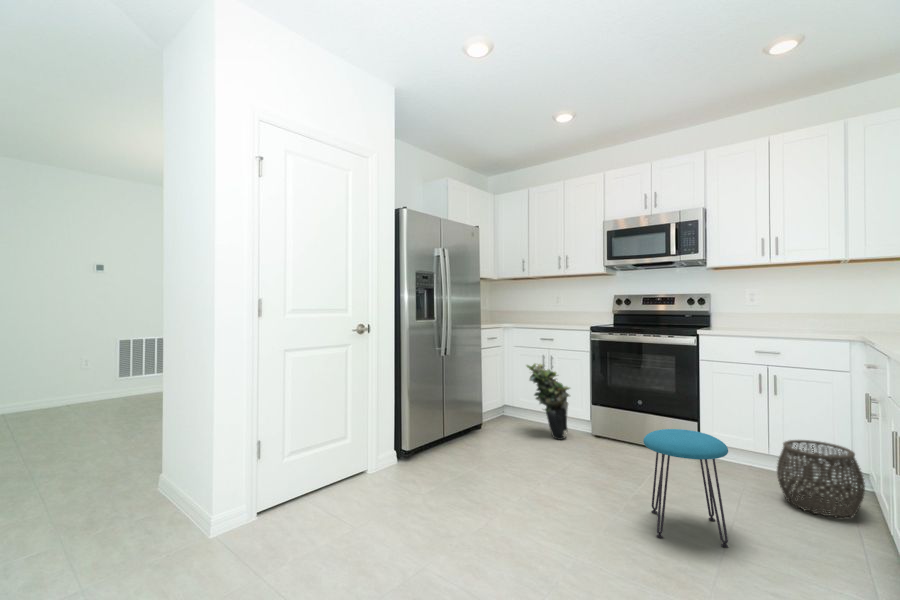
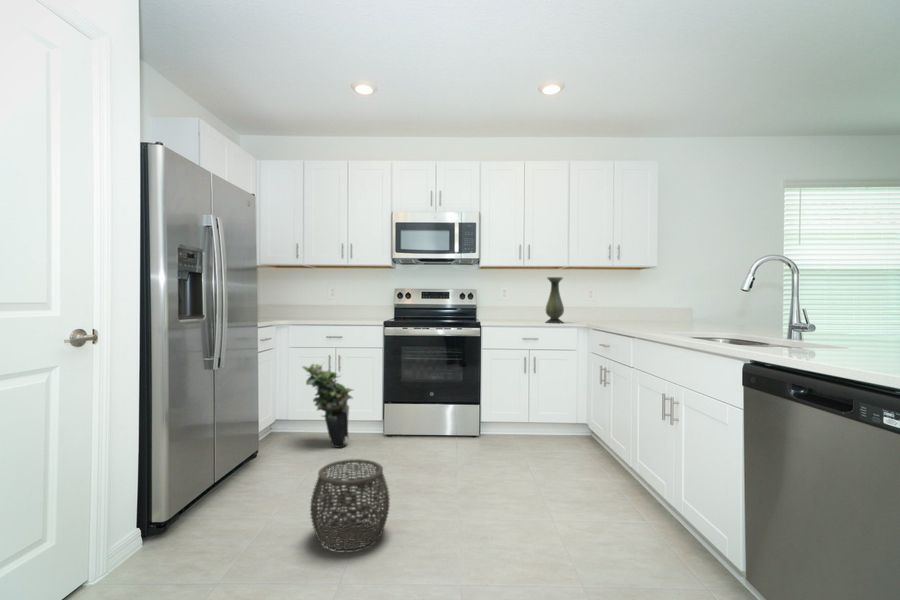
vase: none [792,272,820,326] -> present [546,277,564,323]
stool: present [643,429,728,548] -> none [455,424,526,533]
woven basket: present [777,440,865,518] -> present [310,459,390,550]

